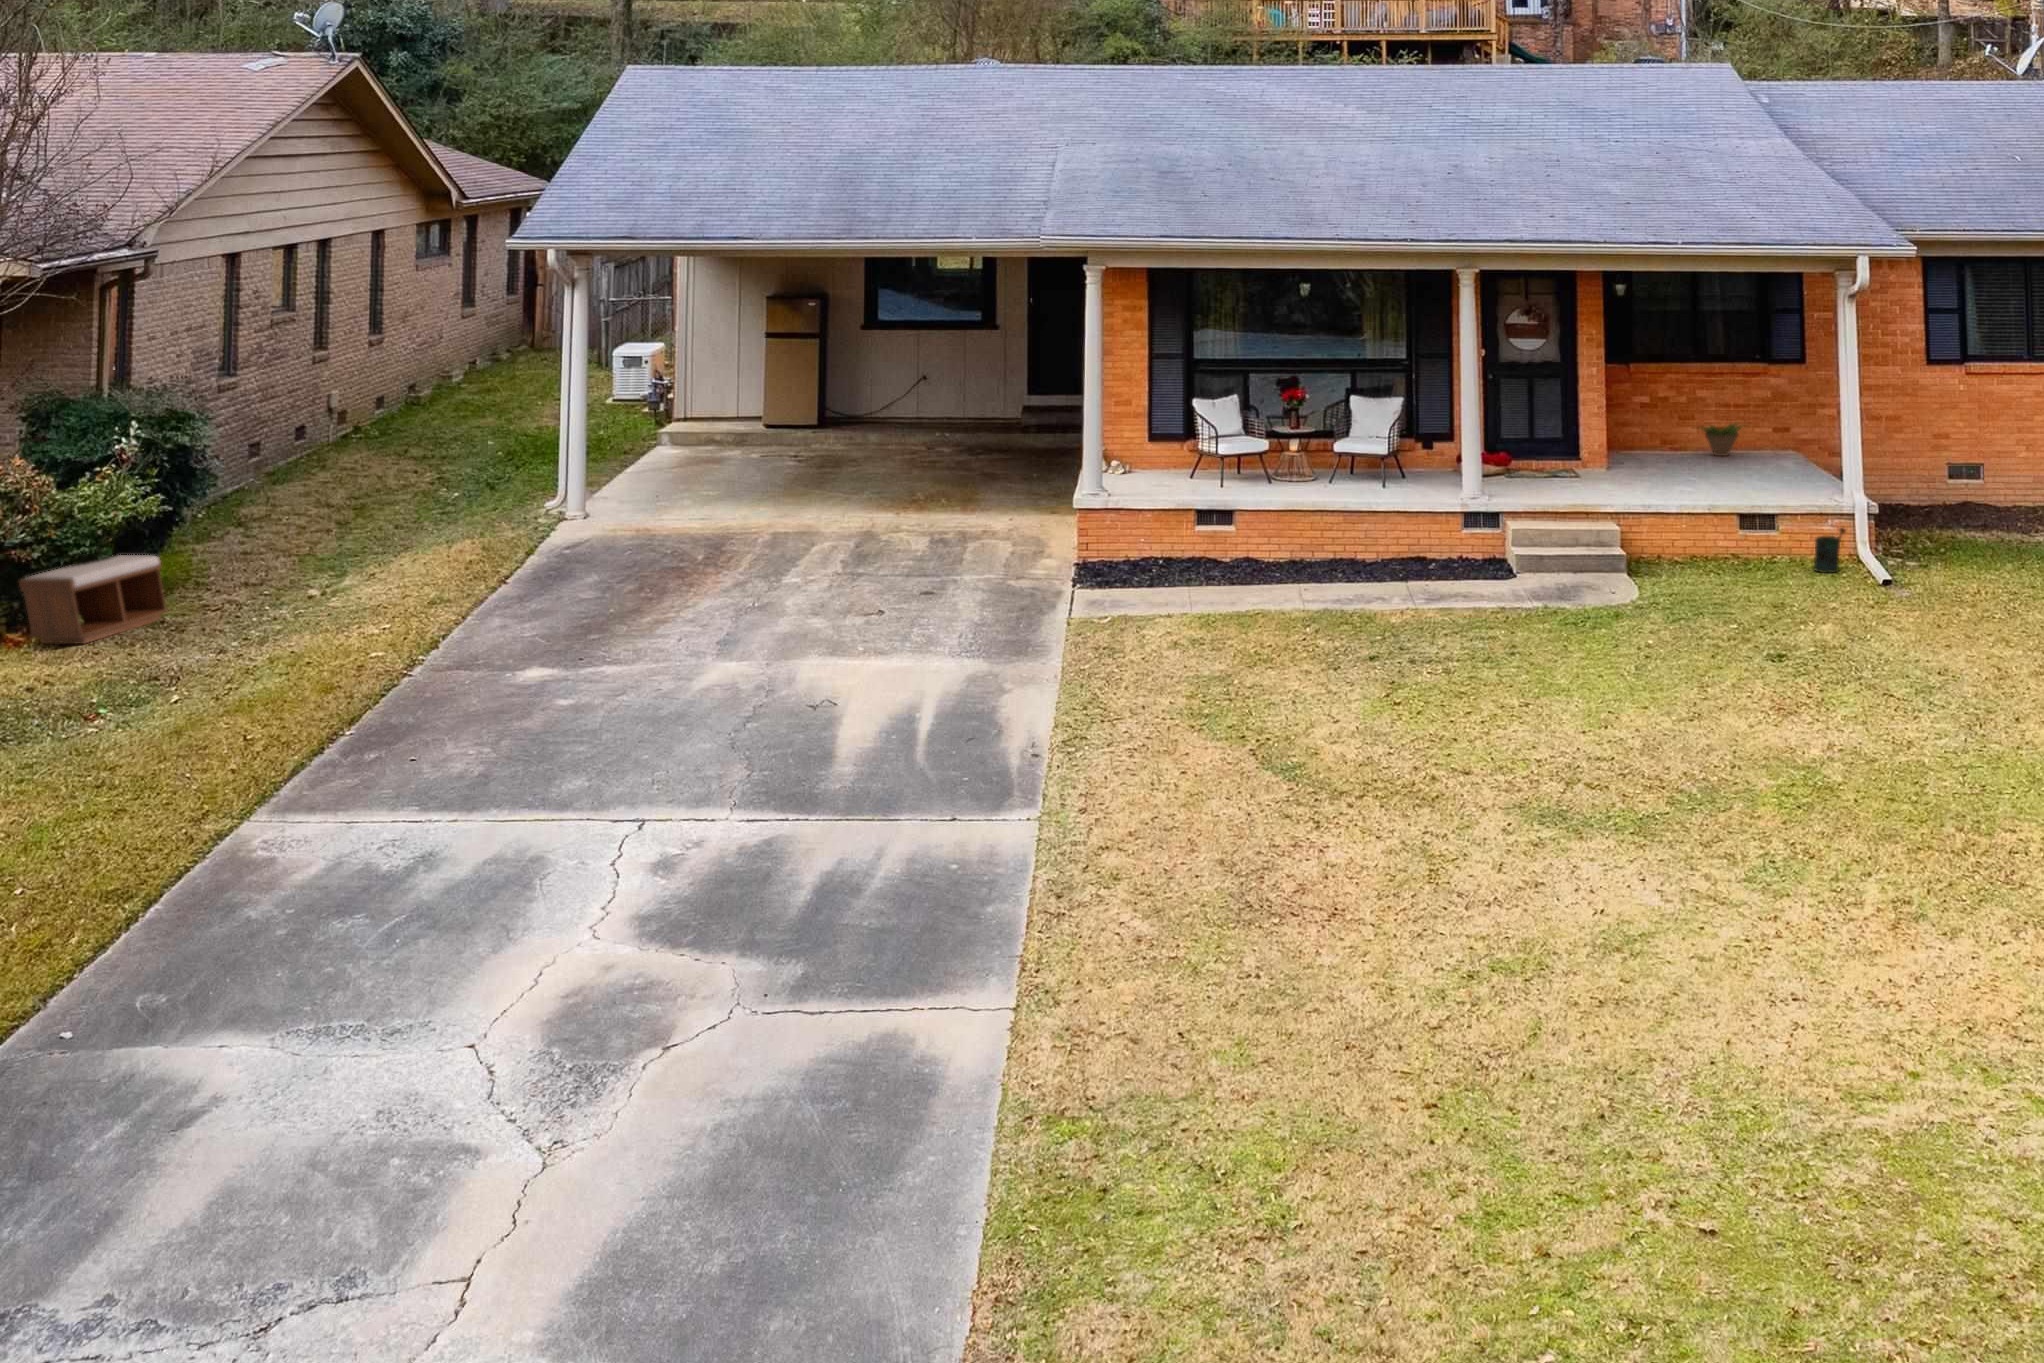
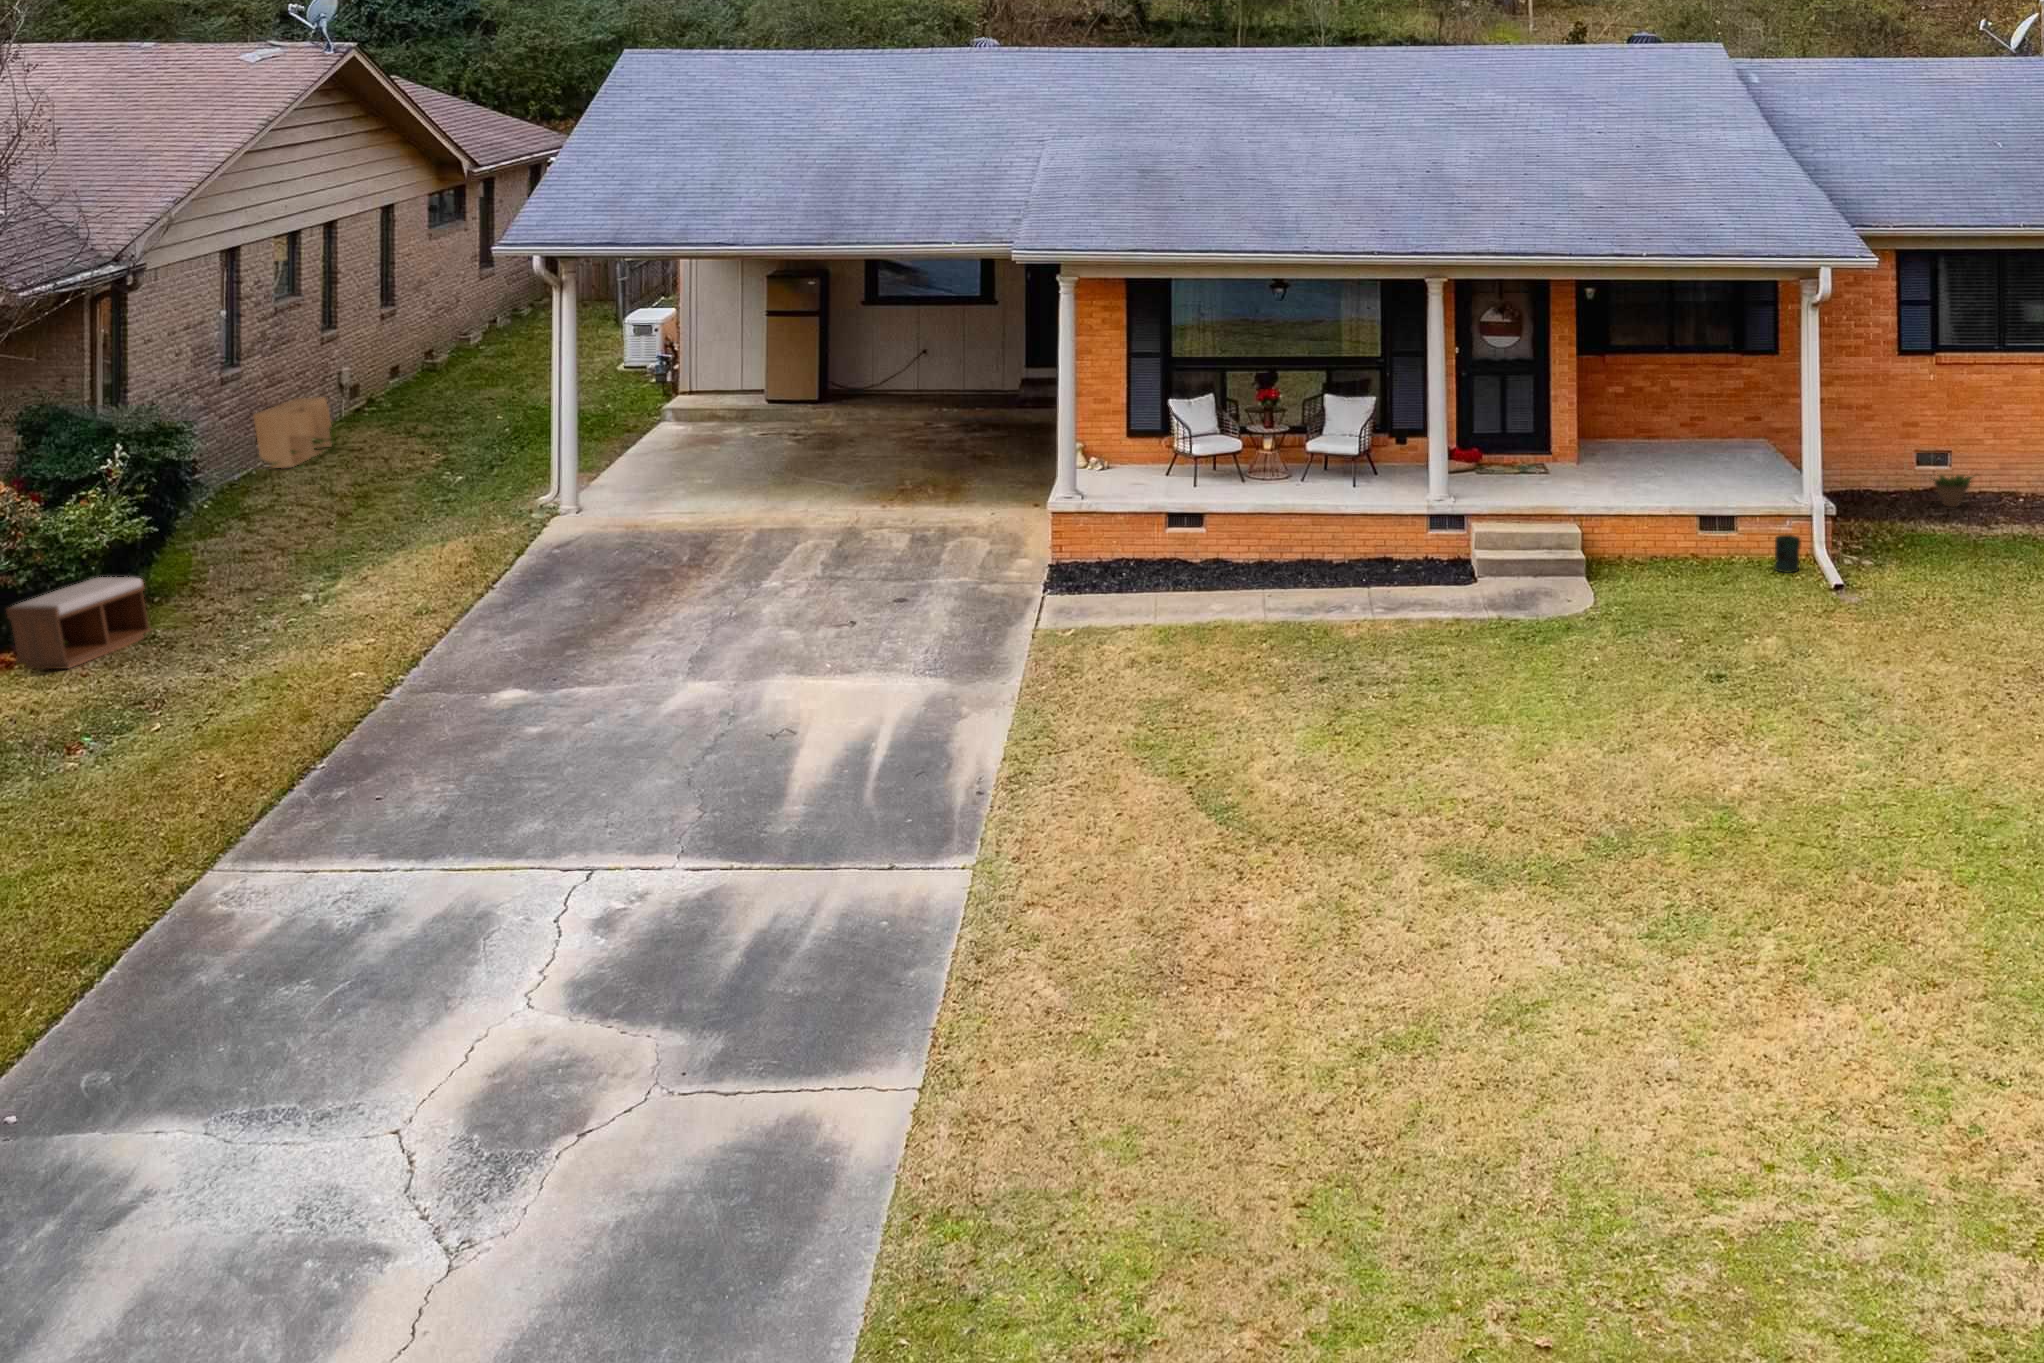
storage cabinet: none [264,408,344,476] -> present [254,397,331,468]
decorative plant: present [1701,422,1741,456] -> present [1931,475,1973,507]

